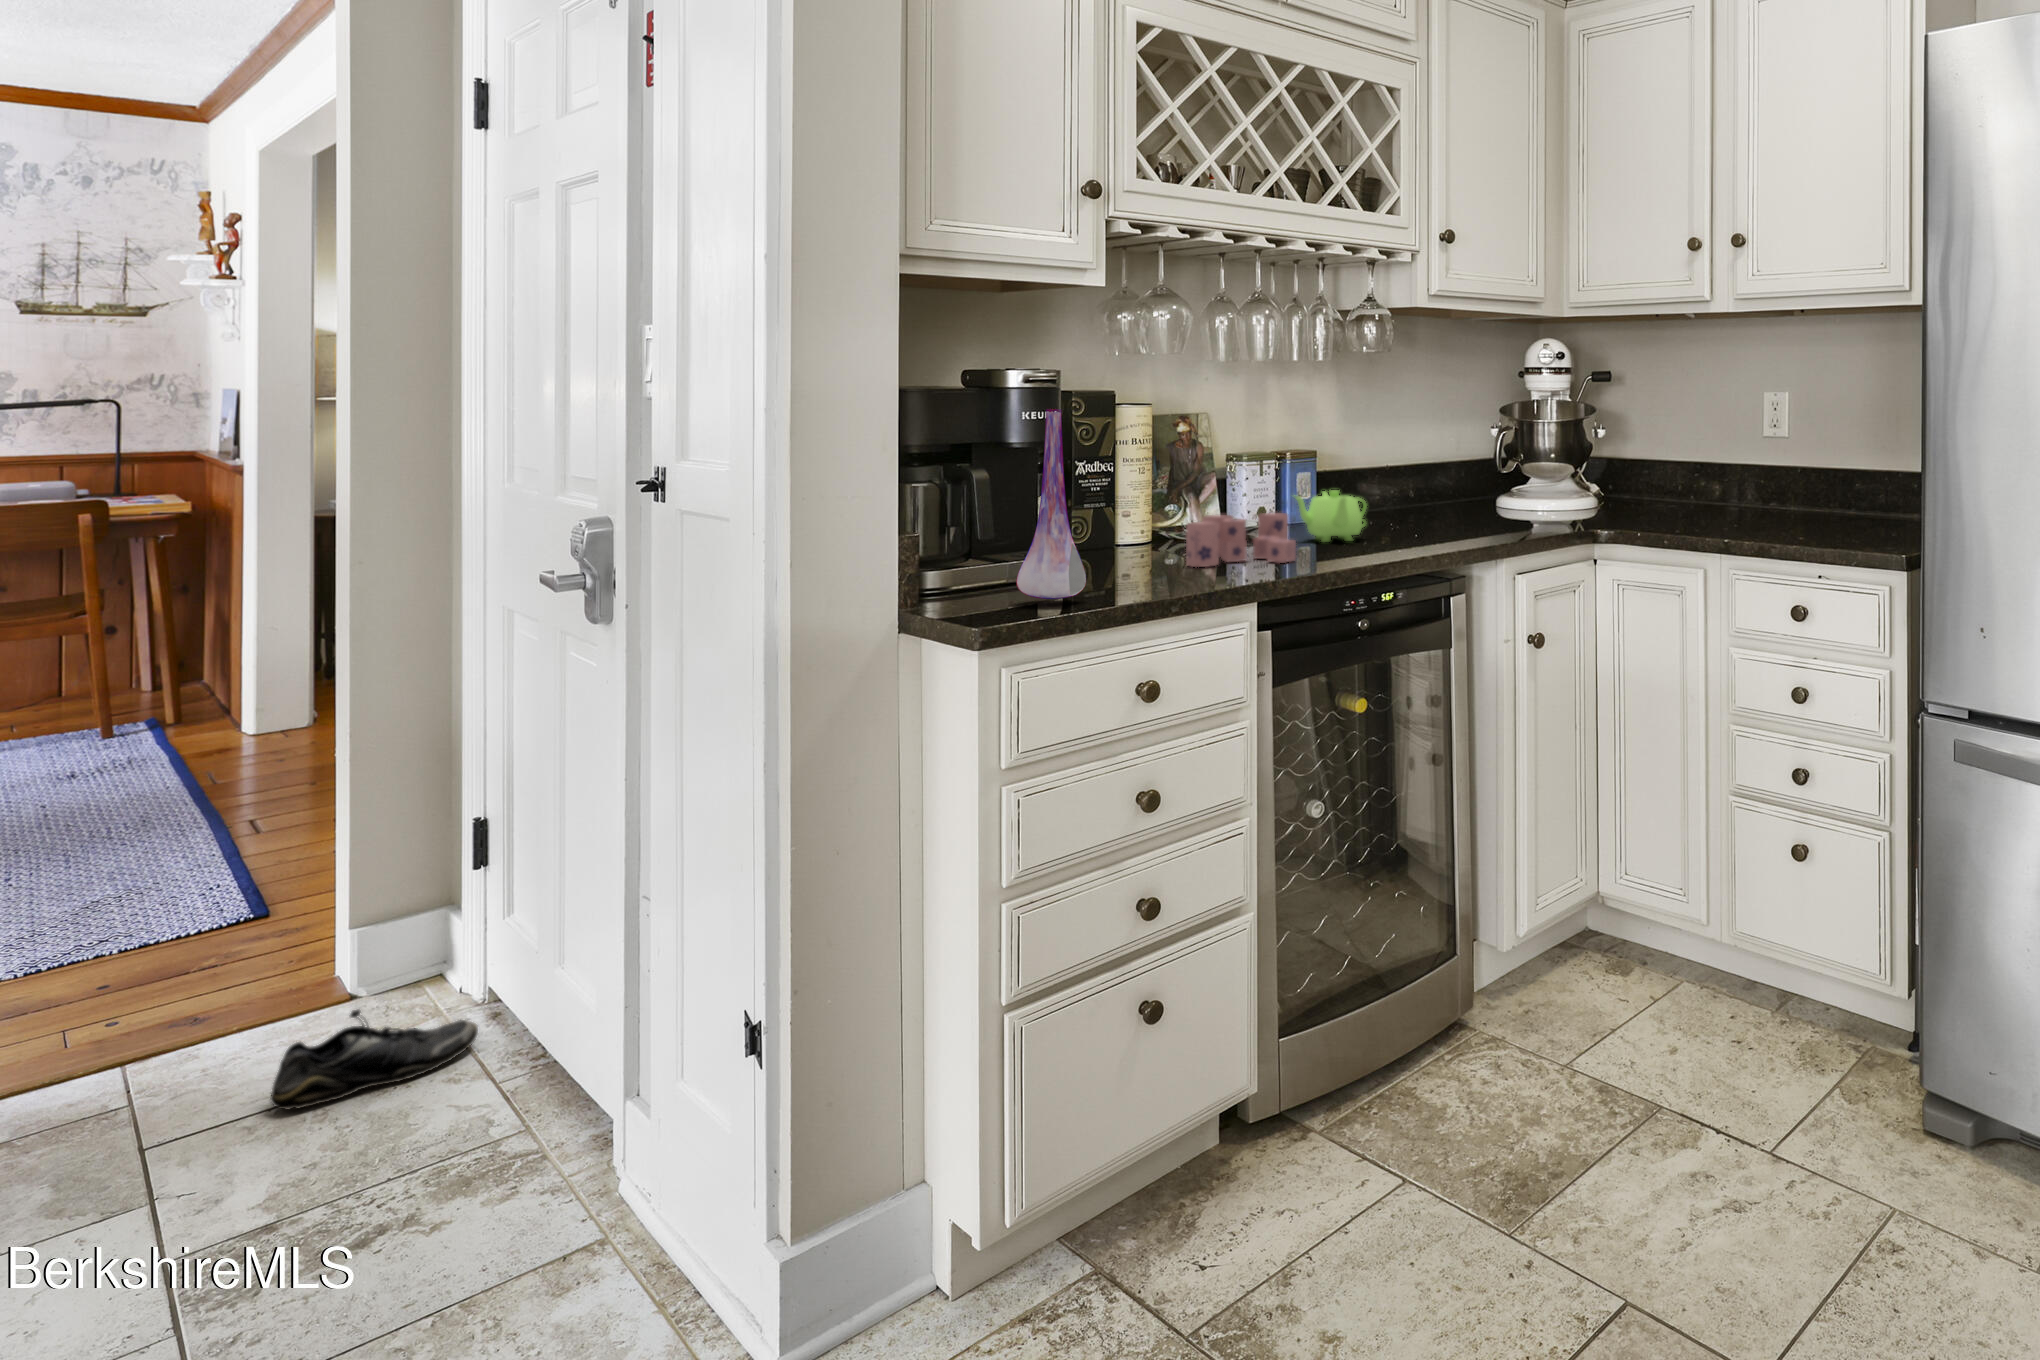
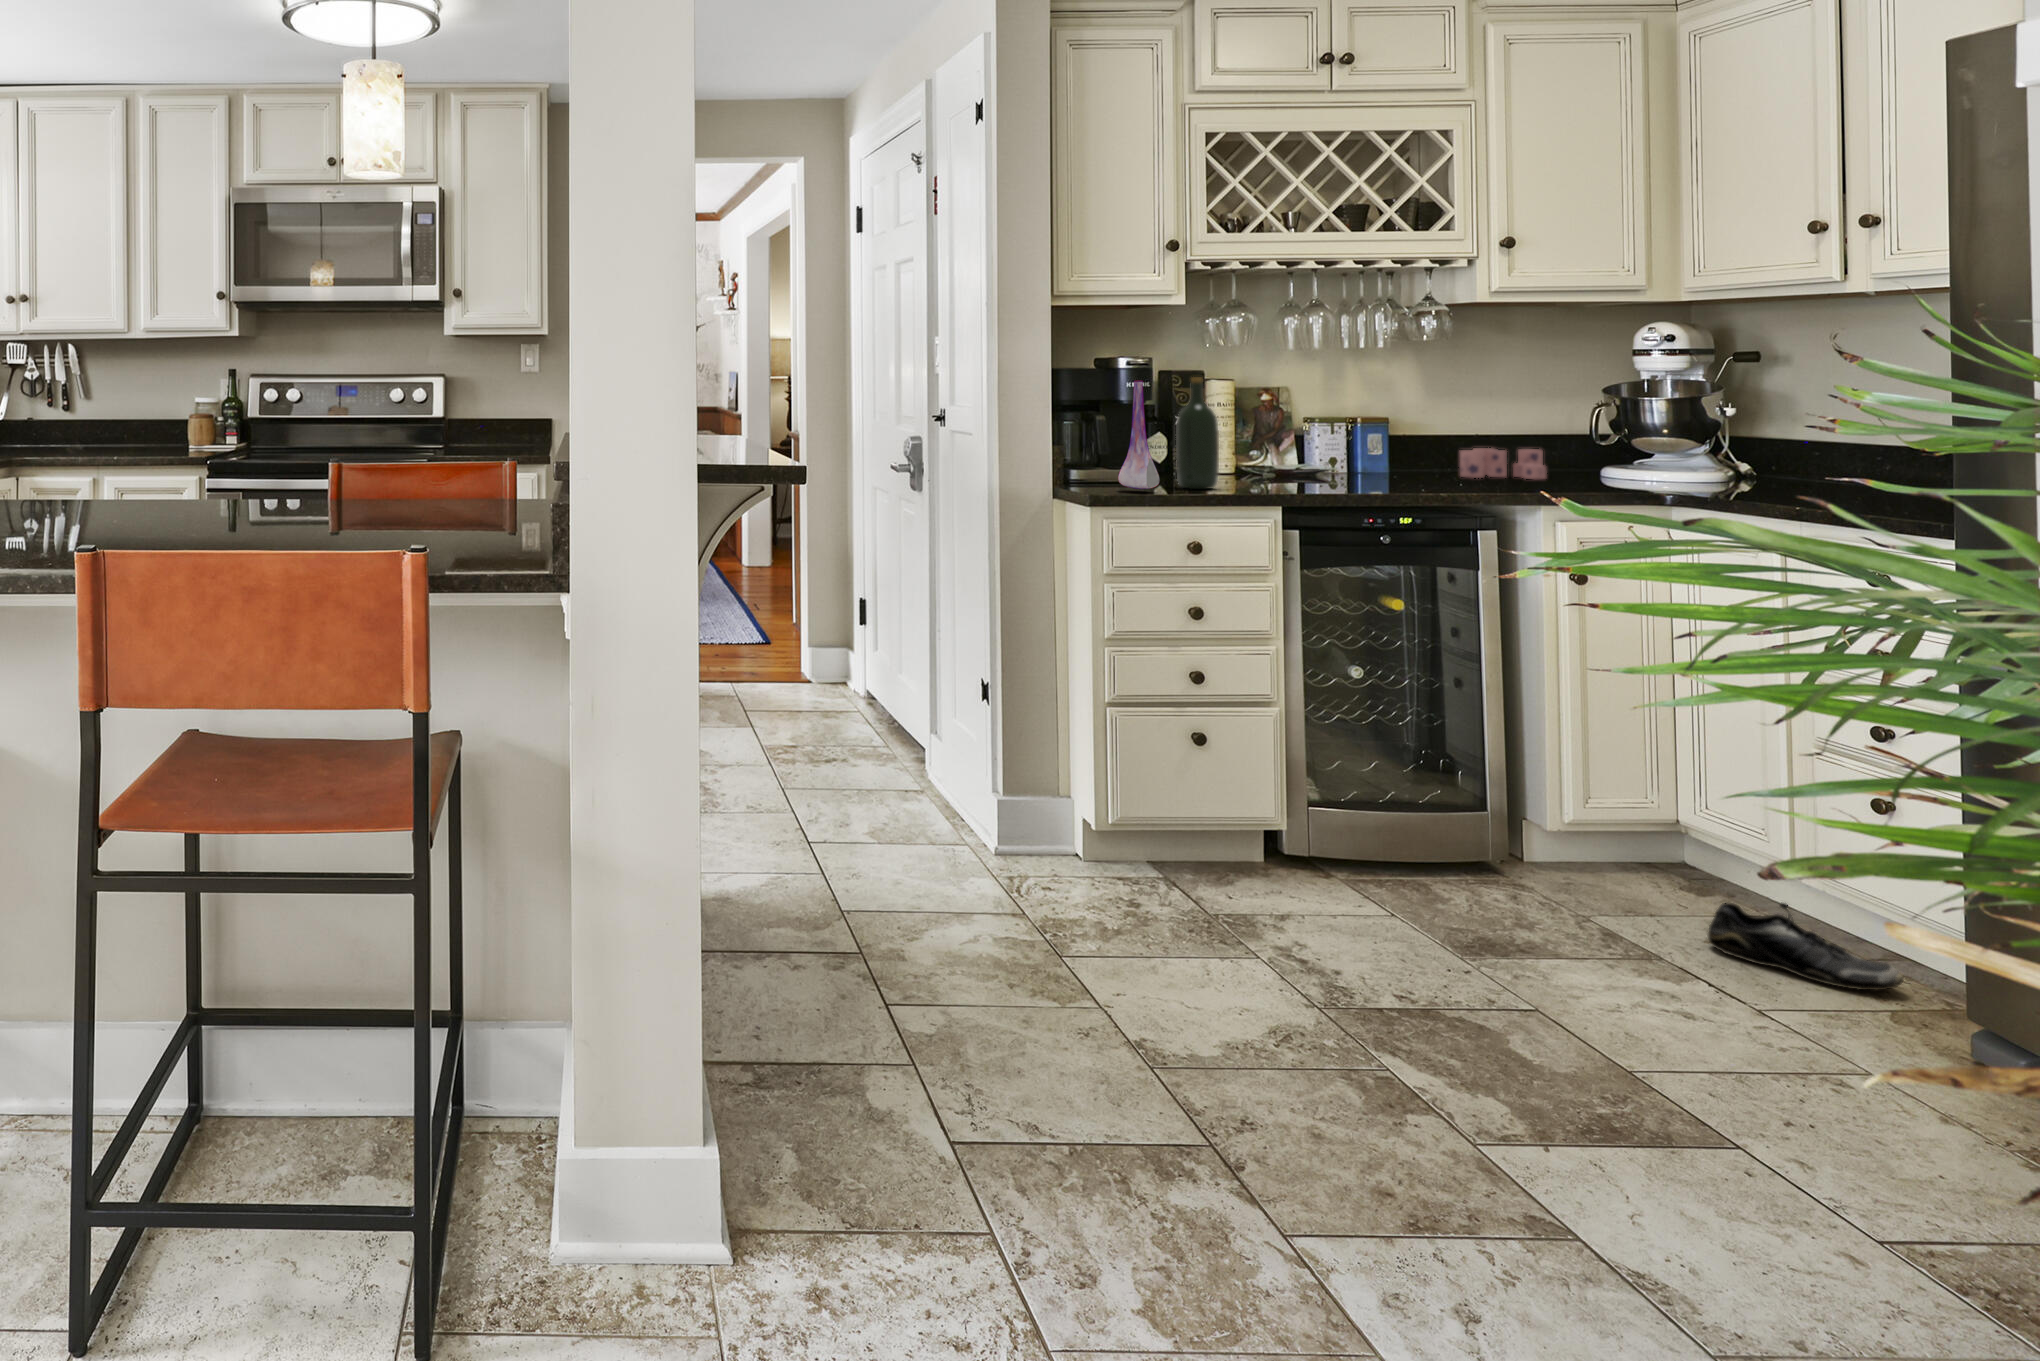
wine bottle: none [1101,403,1164,586] -> present [1176,377,1219,489]
teapot: present [1295,490,1366,542] -> none [1344,443,1411,481]
candle: present [1186,513,1296,567] -> present [1460,448,1546,479]
shoe: present [270,1010,478,1110] -> present [1708,902,1904,990]

